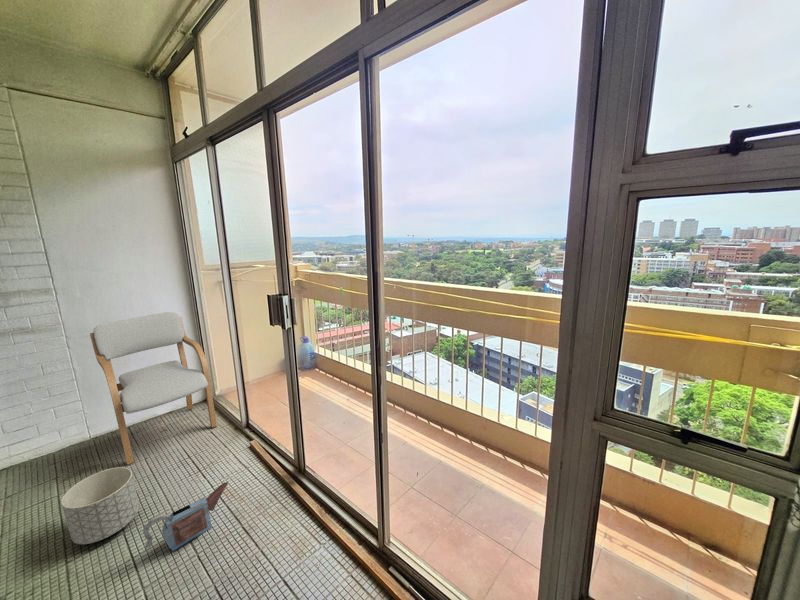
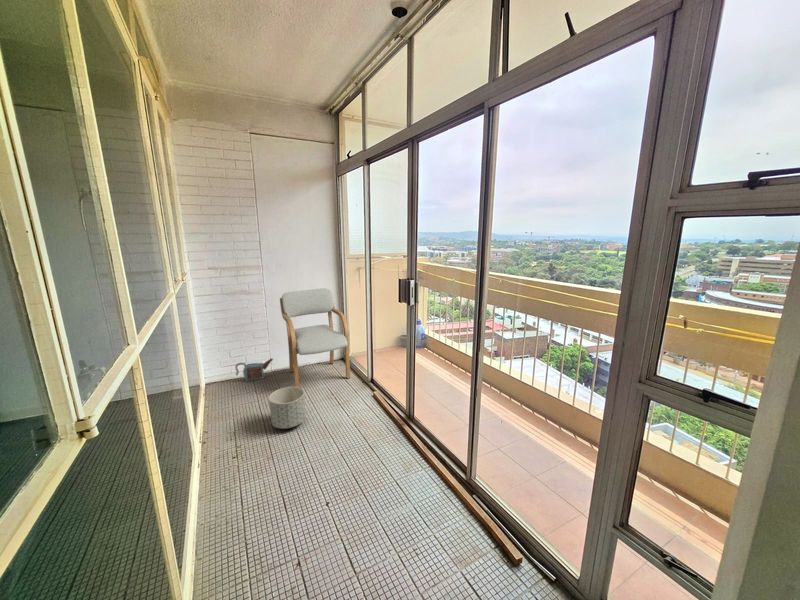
watering can: present [143,482,228,551] -> present [235,359,273,381]

